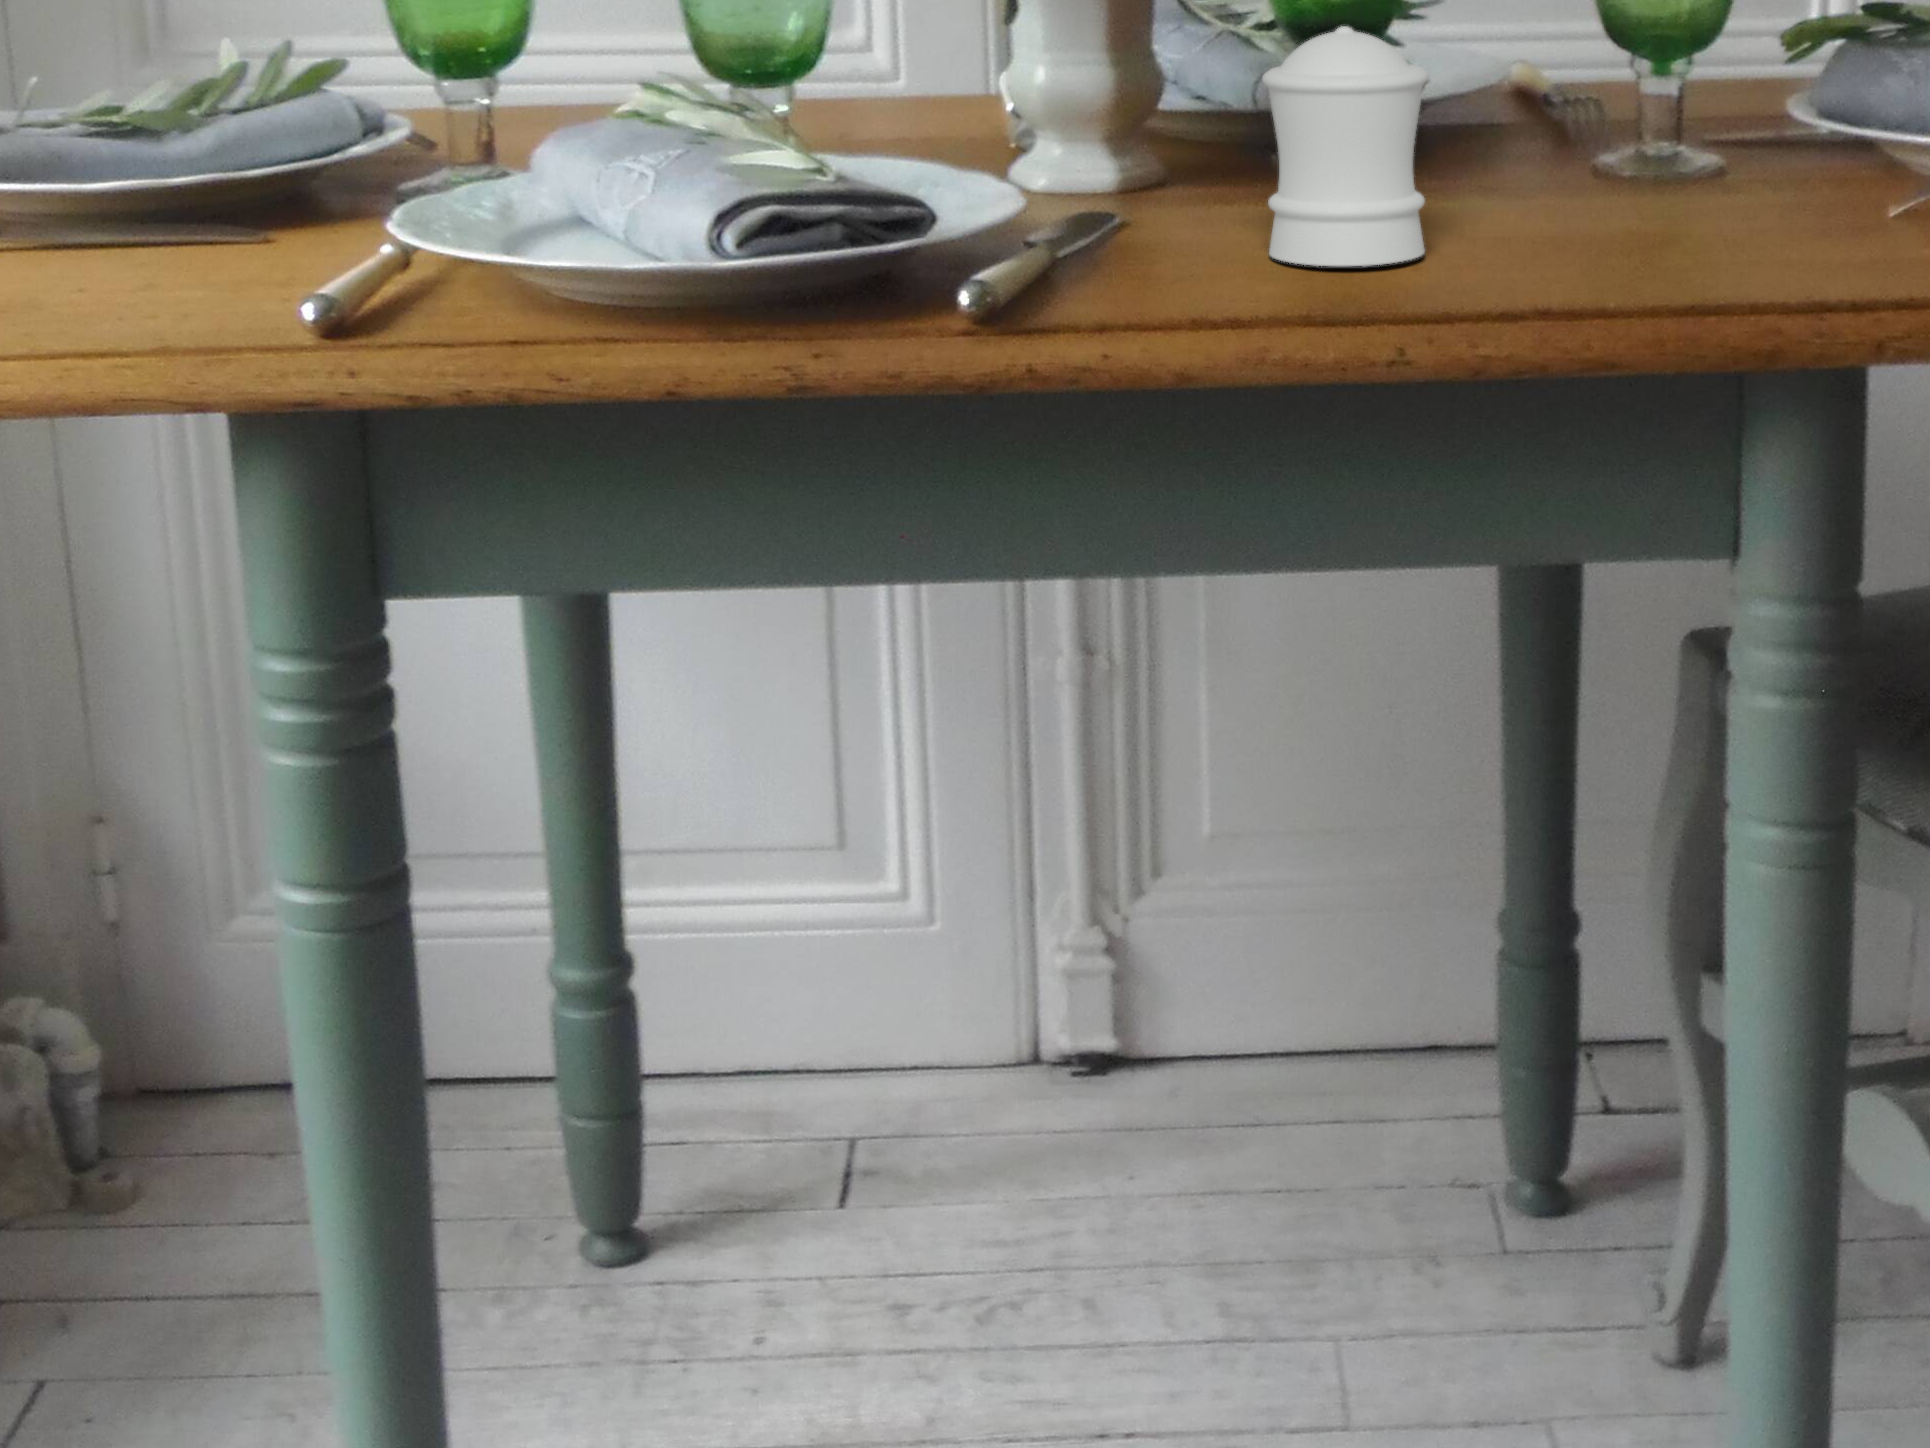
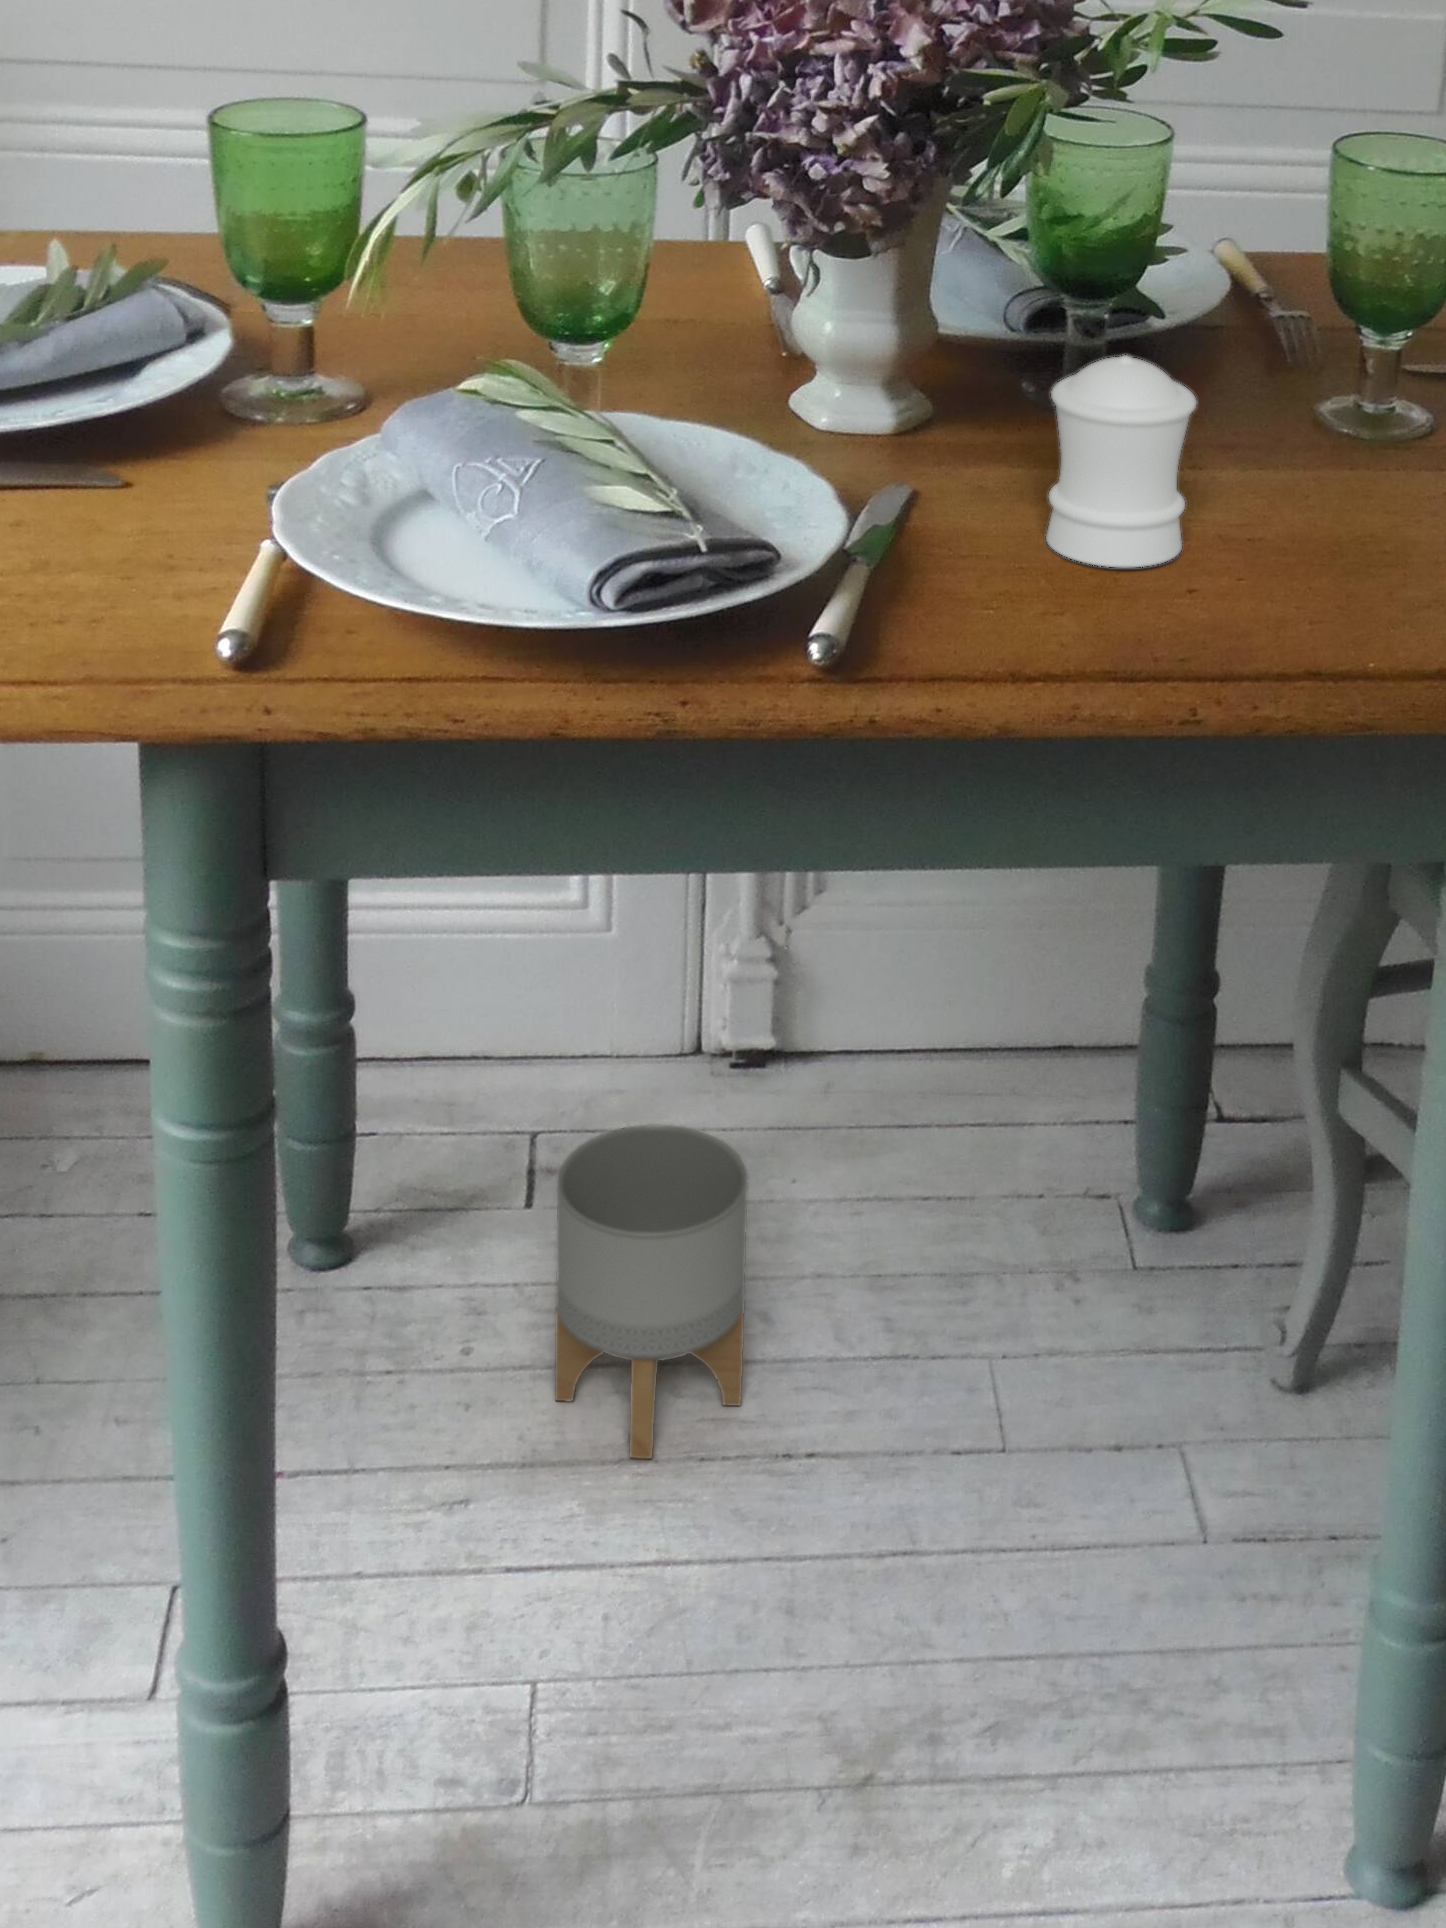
planter: none [840,1081,1059,1438] -> present [555,1124,748,1459]

